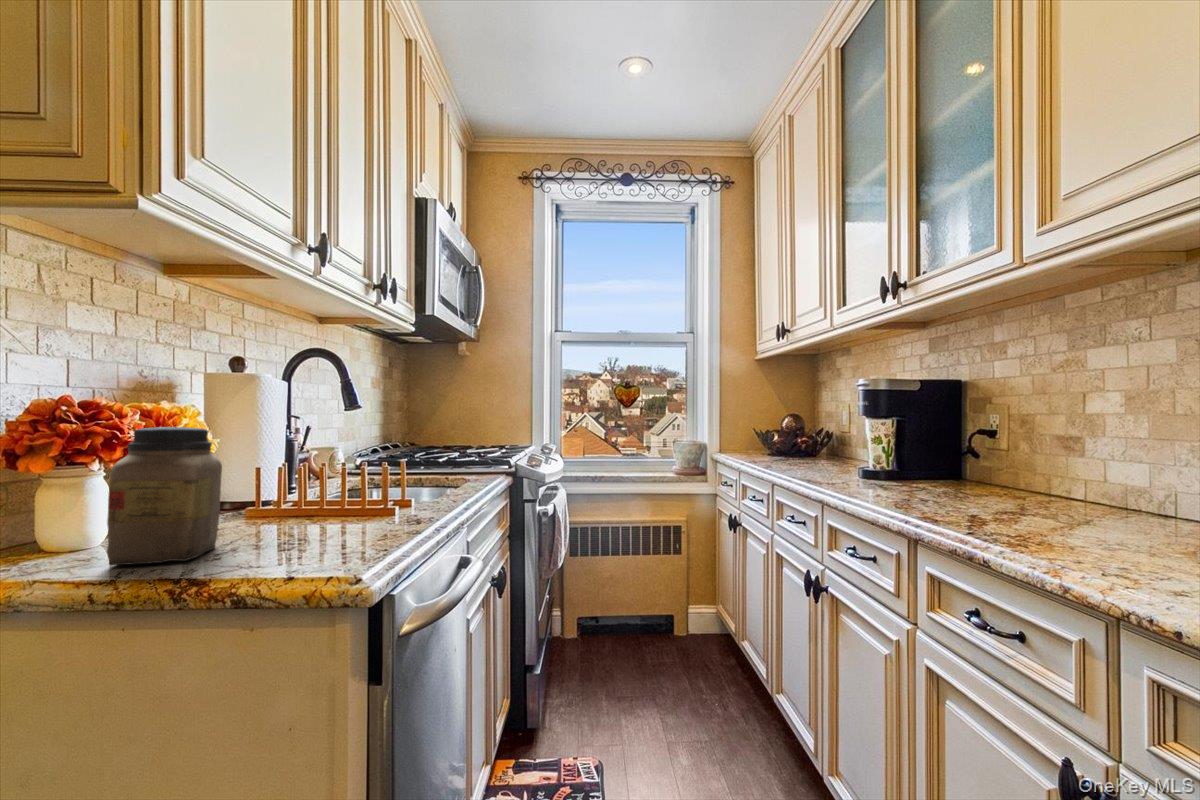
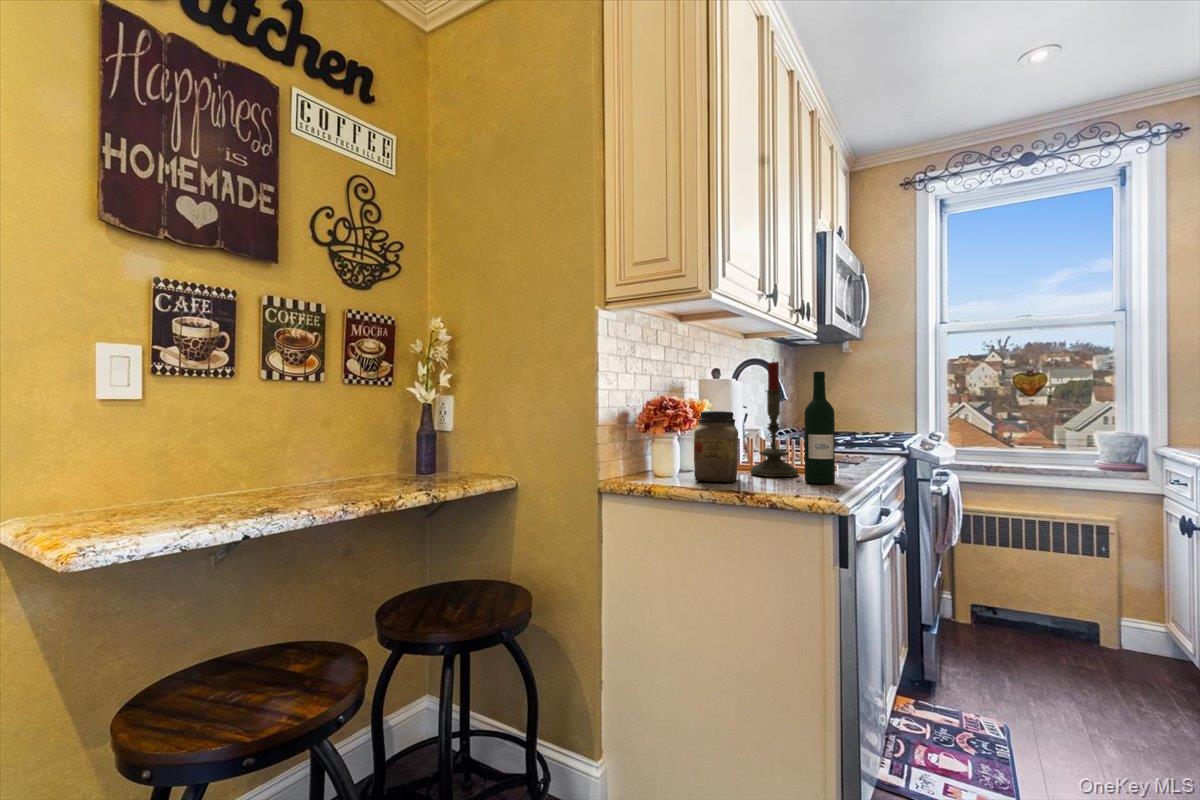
candle: none [258,341,341,535] -> present [751,362,798,477]
wine bottle: none [337,363,387,546] -> present [804,372,835,484]

